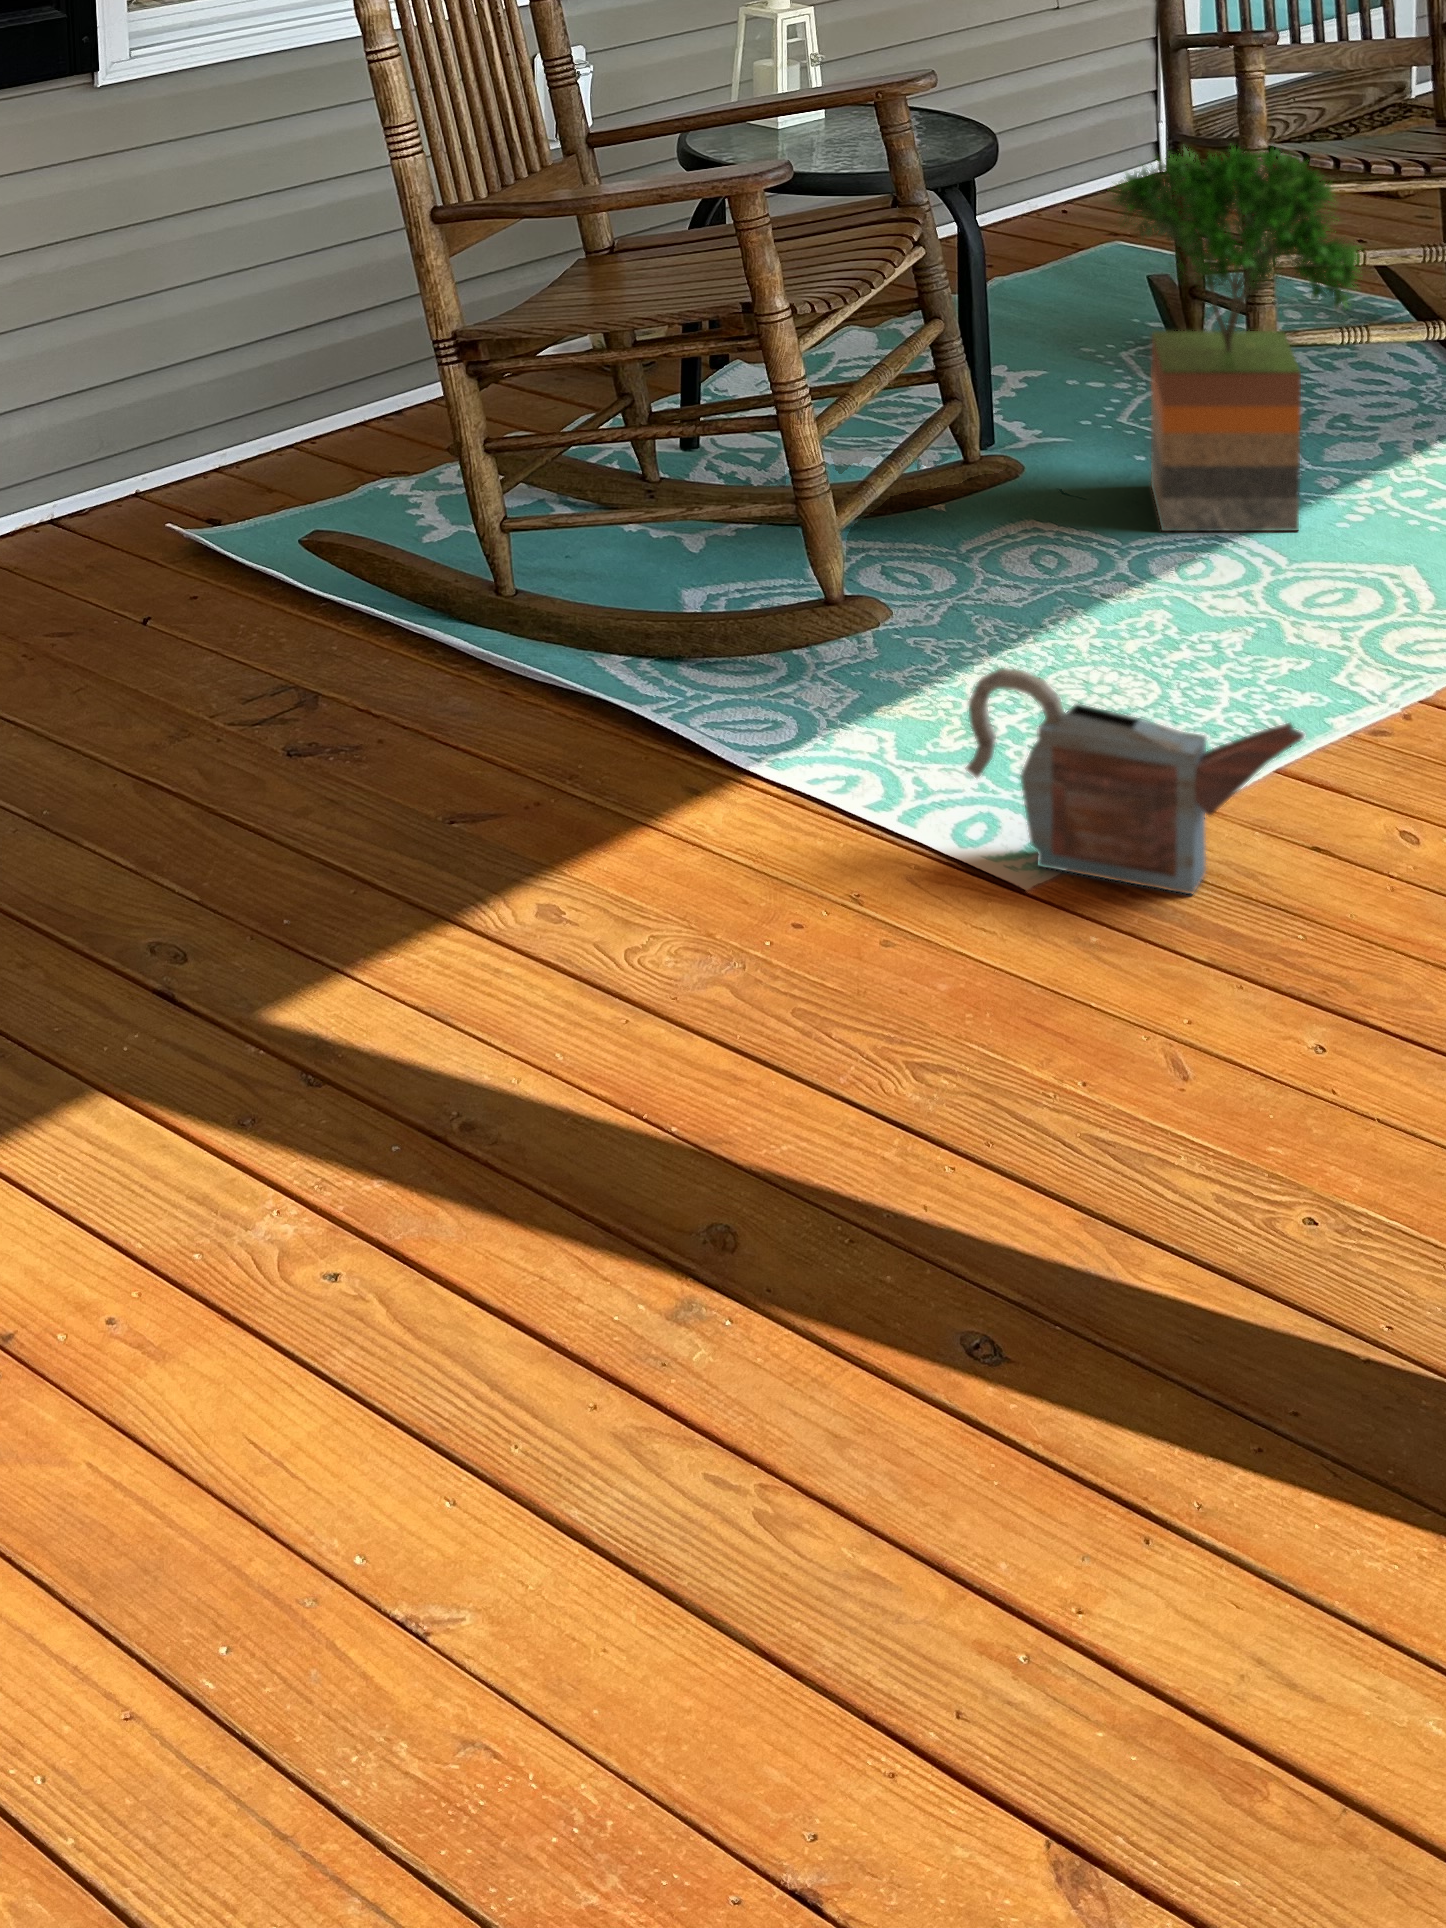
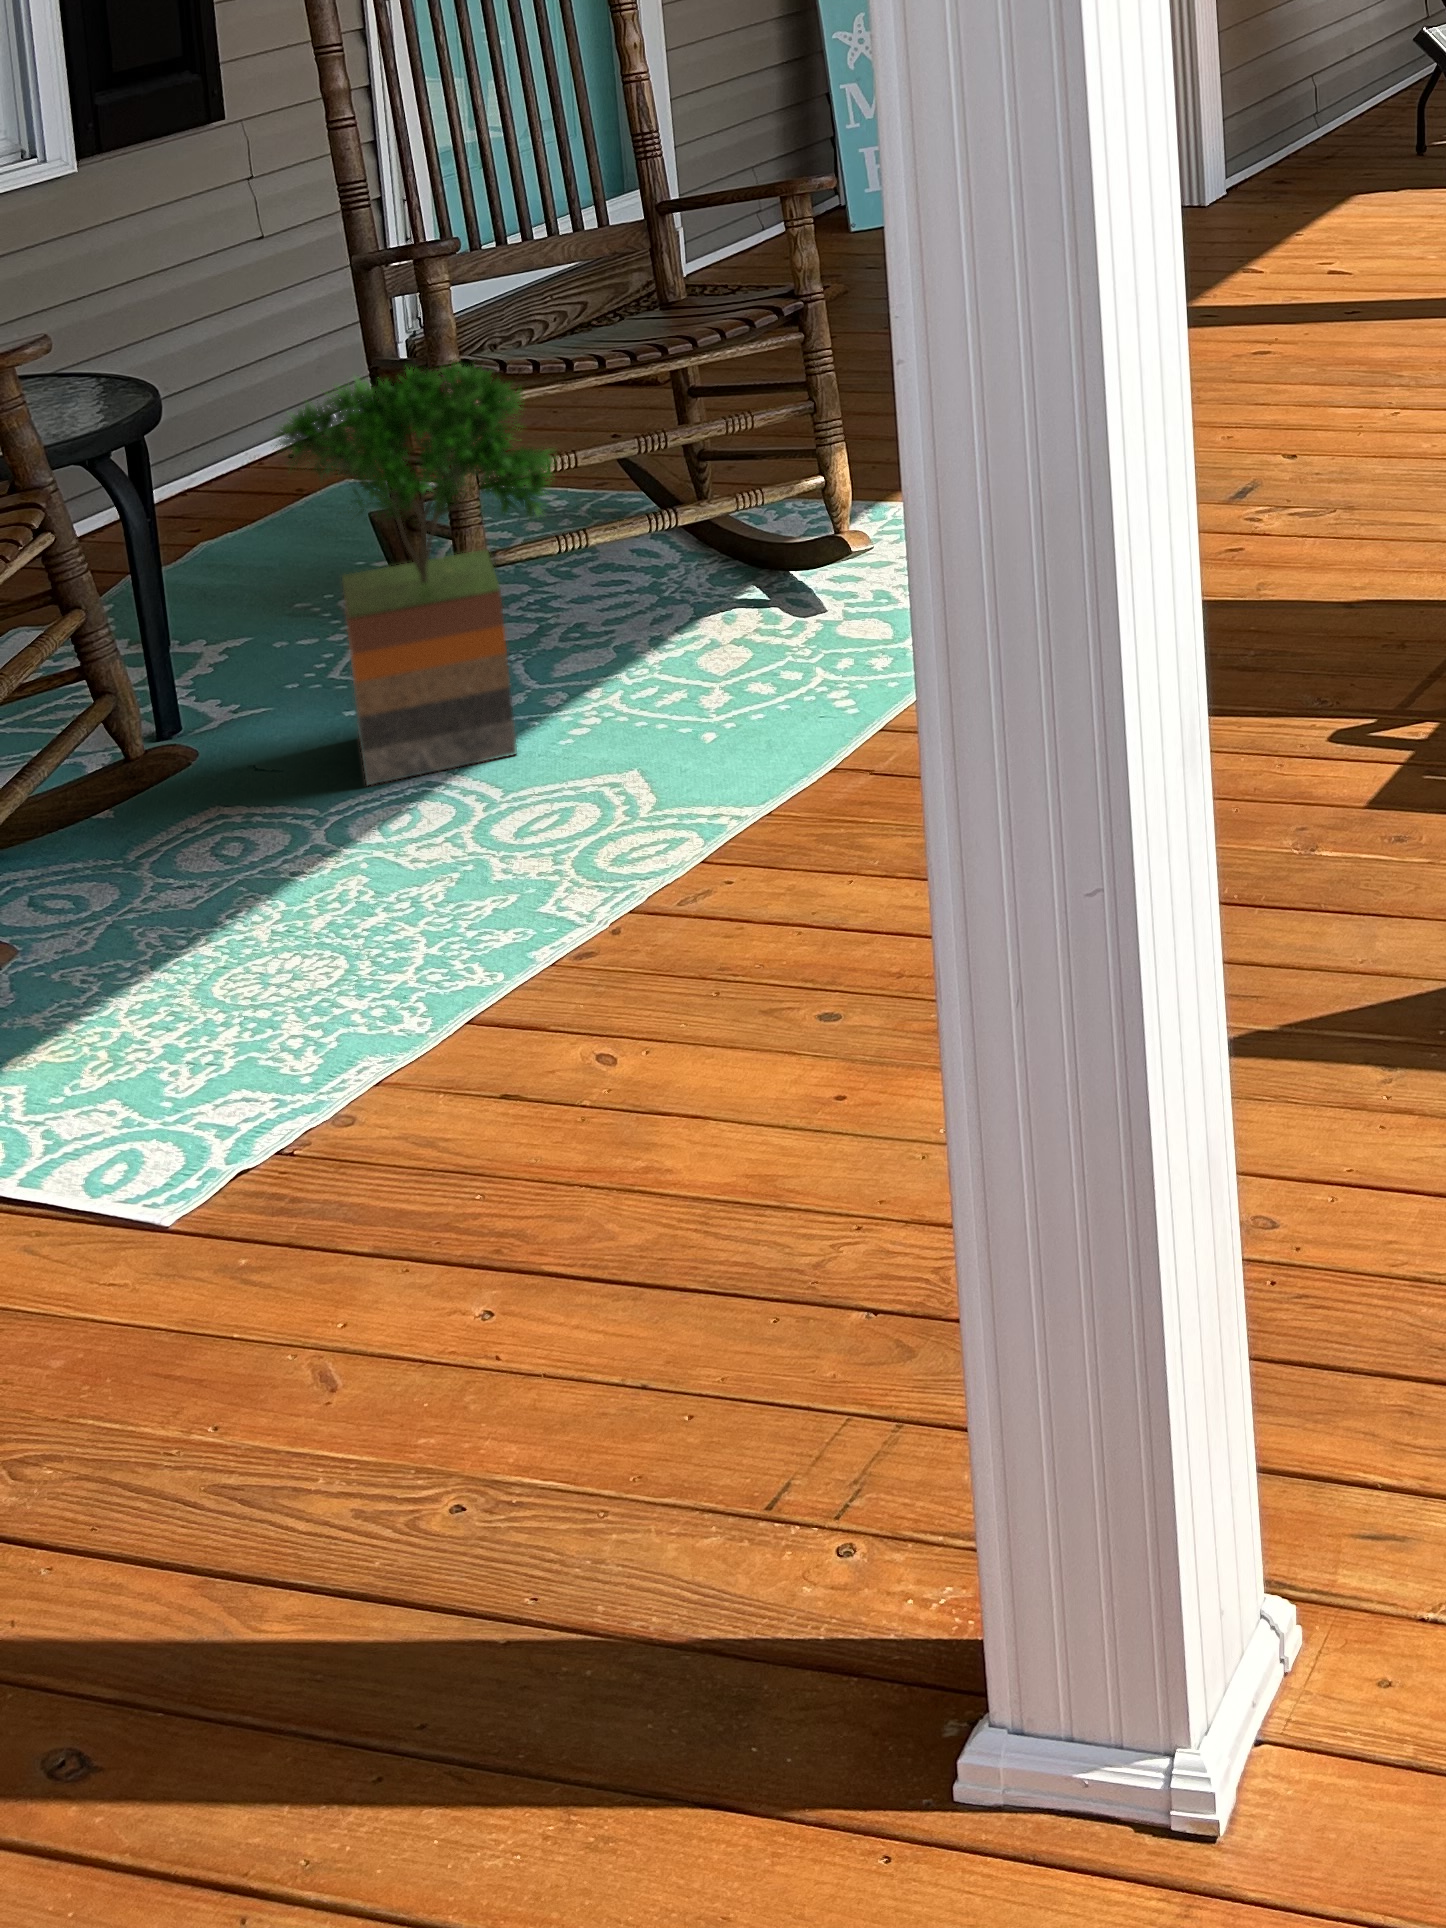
watering can: present [966,668,1304,894] -> none [87,977,468,1201]

